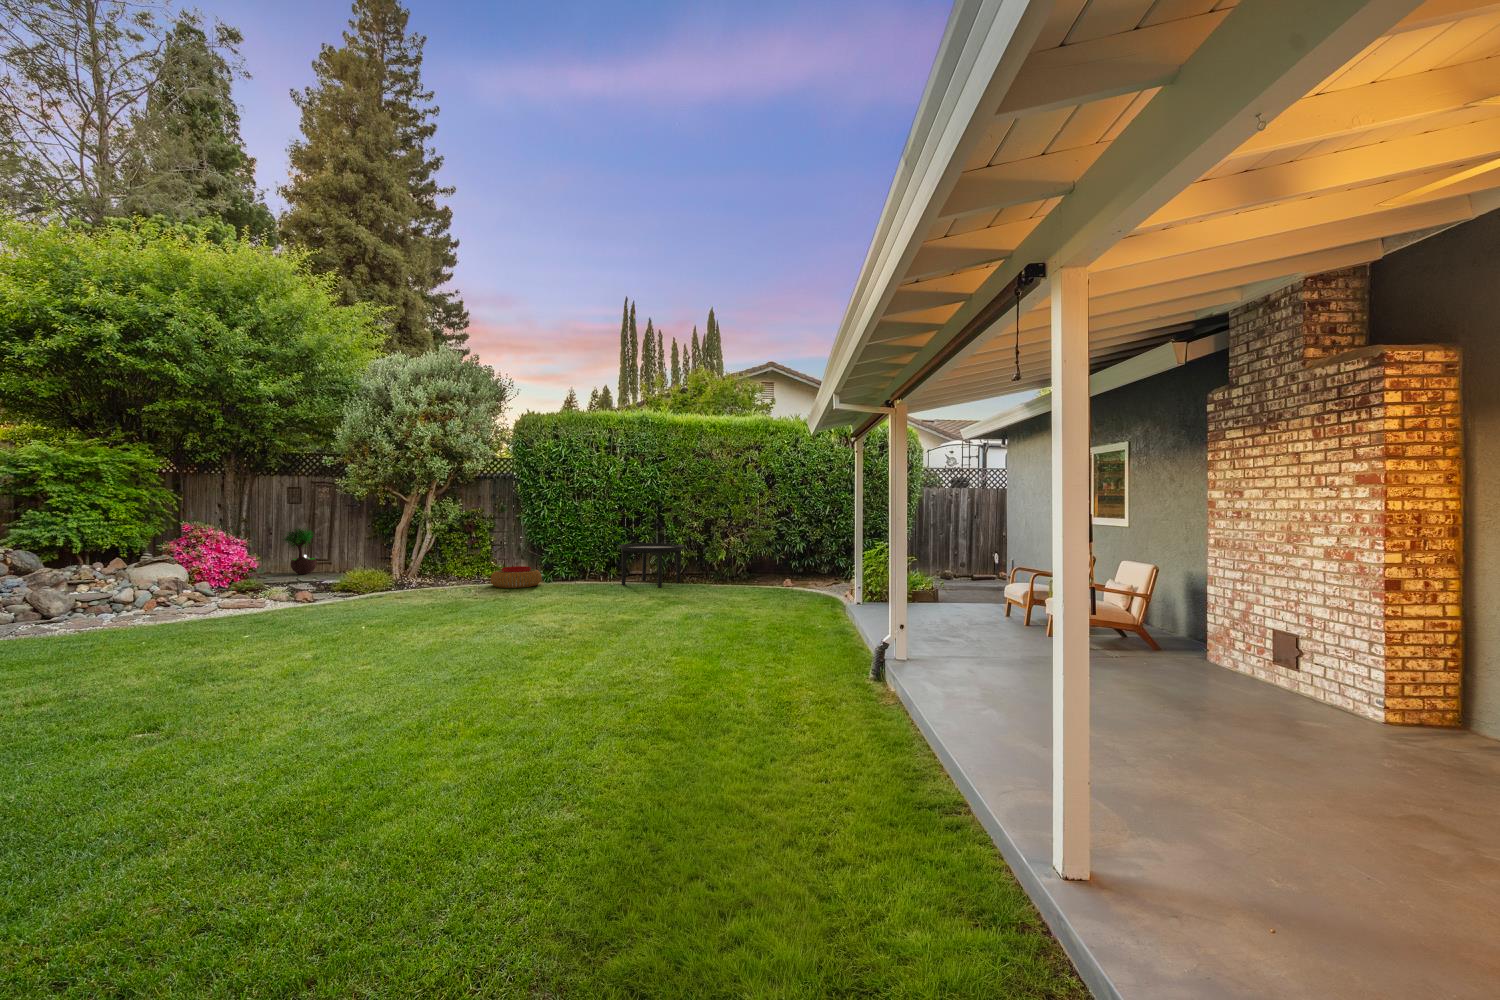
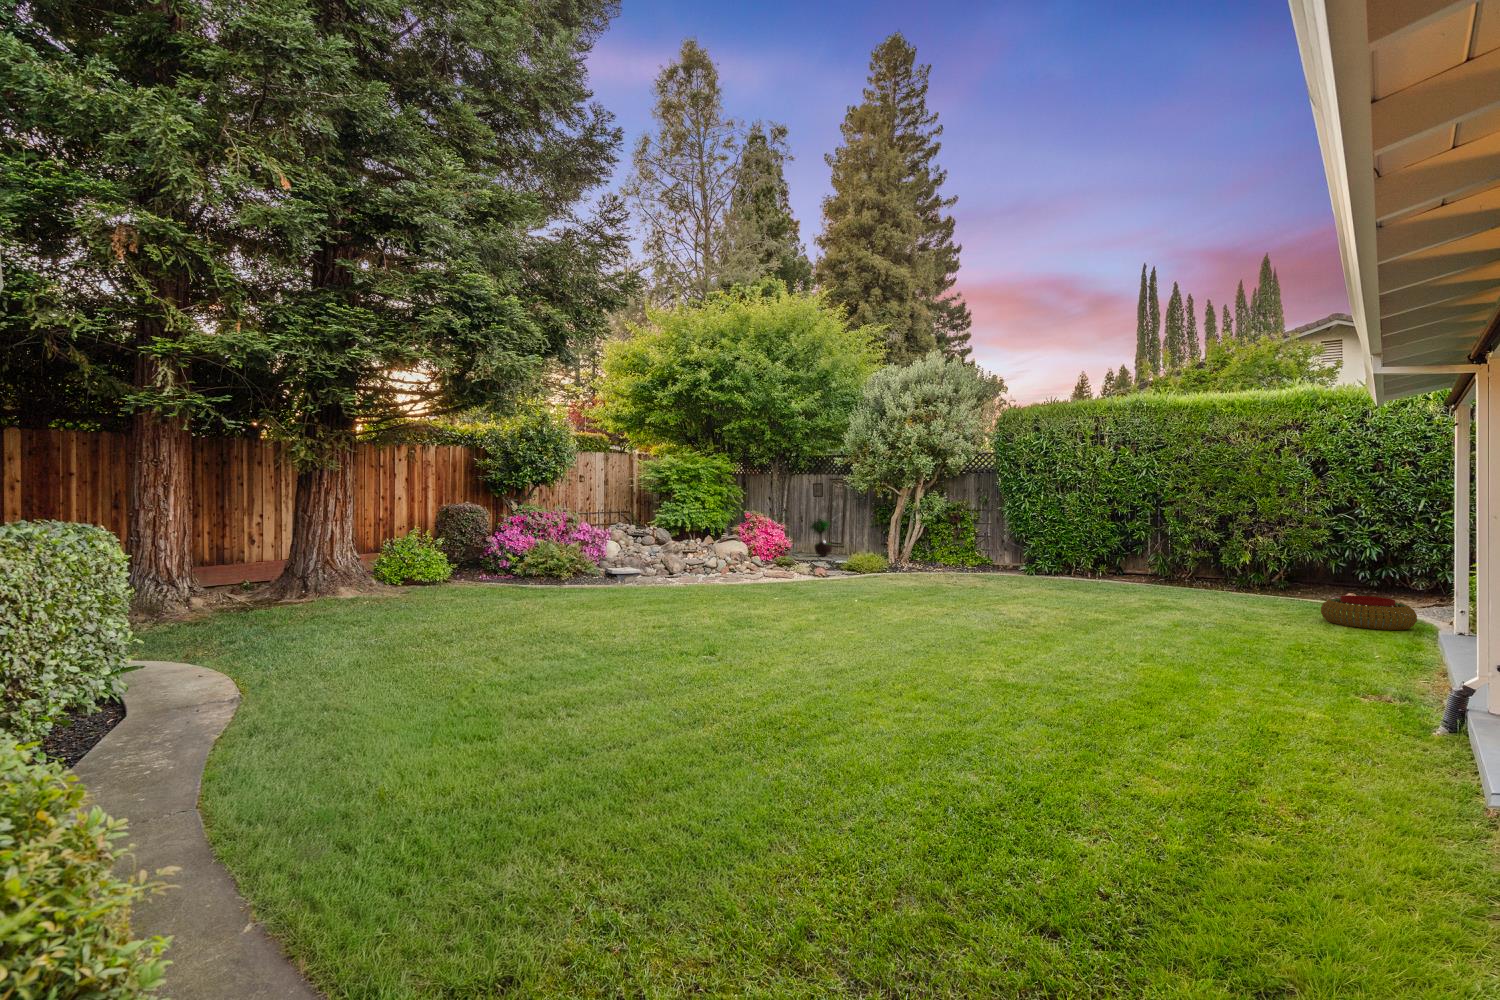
round table: present [619,543,685,588] -> none [1104,542,1190,592]
pouf: present [491,566,542,588] -> present [1321,596,1417,630]

